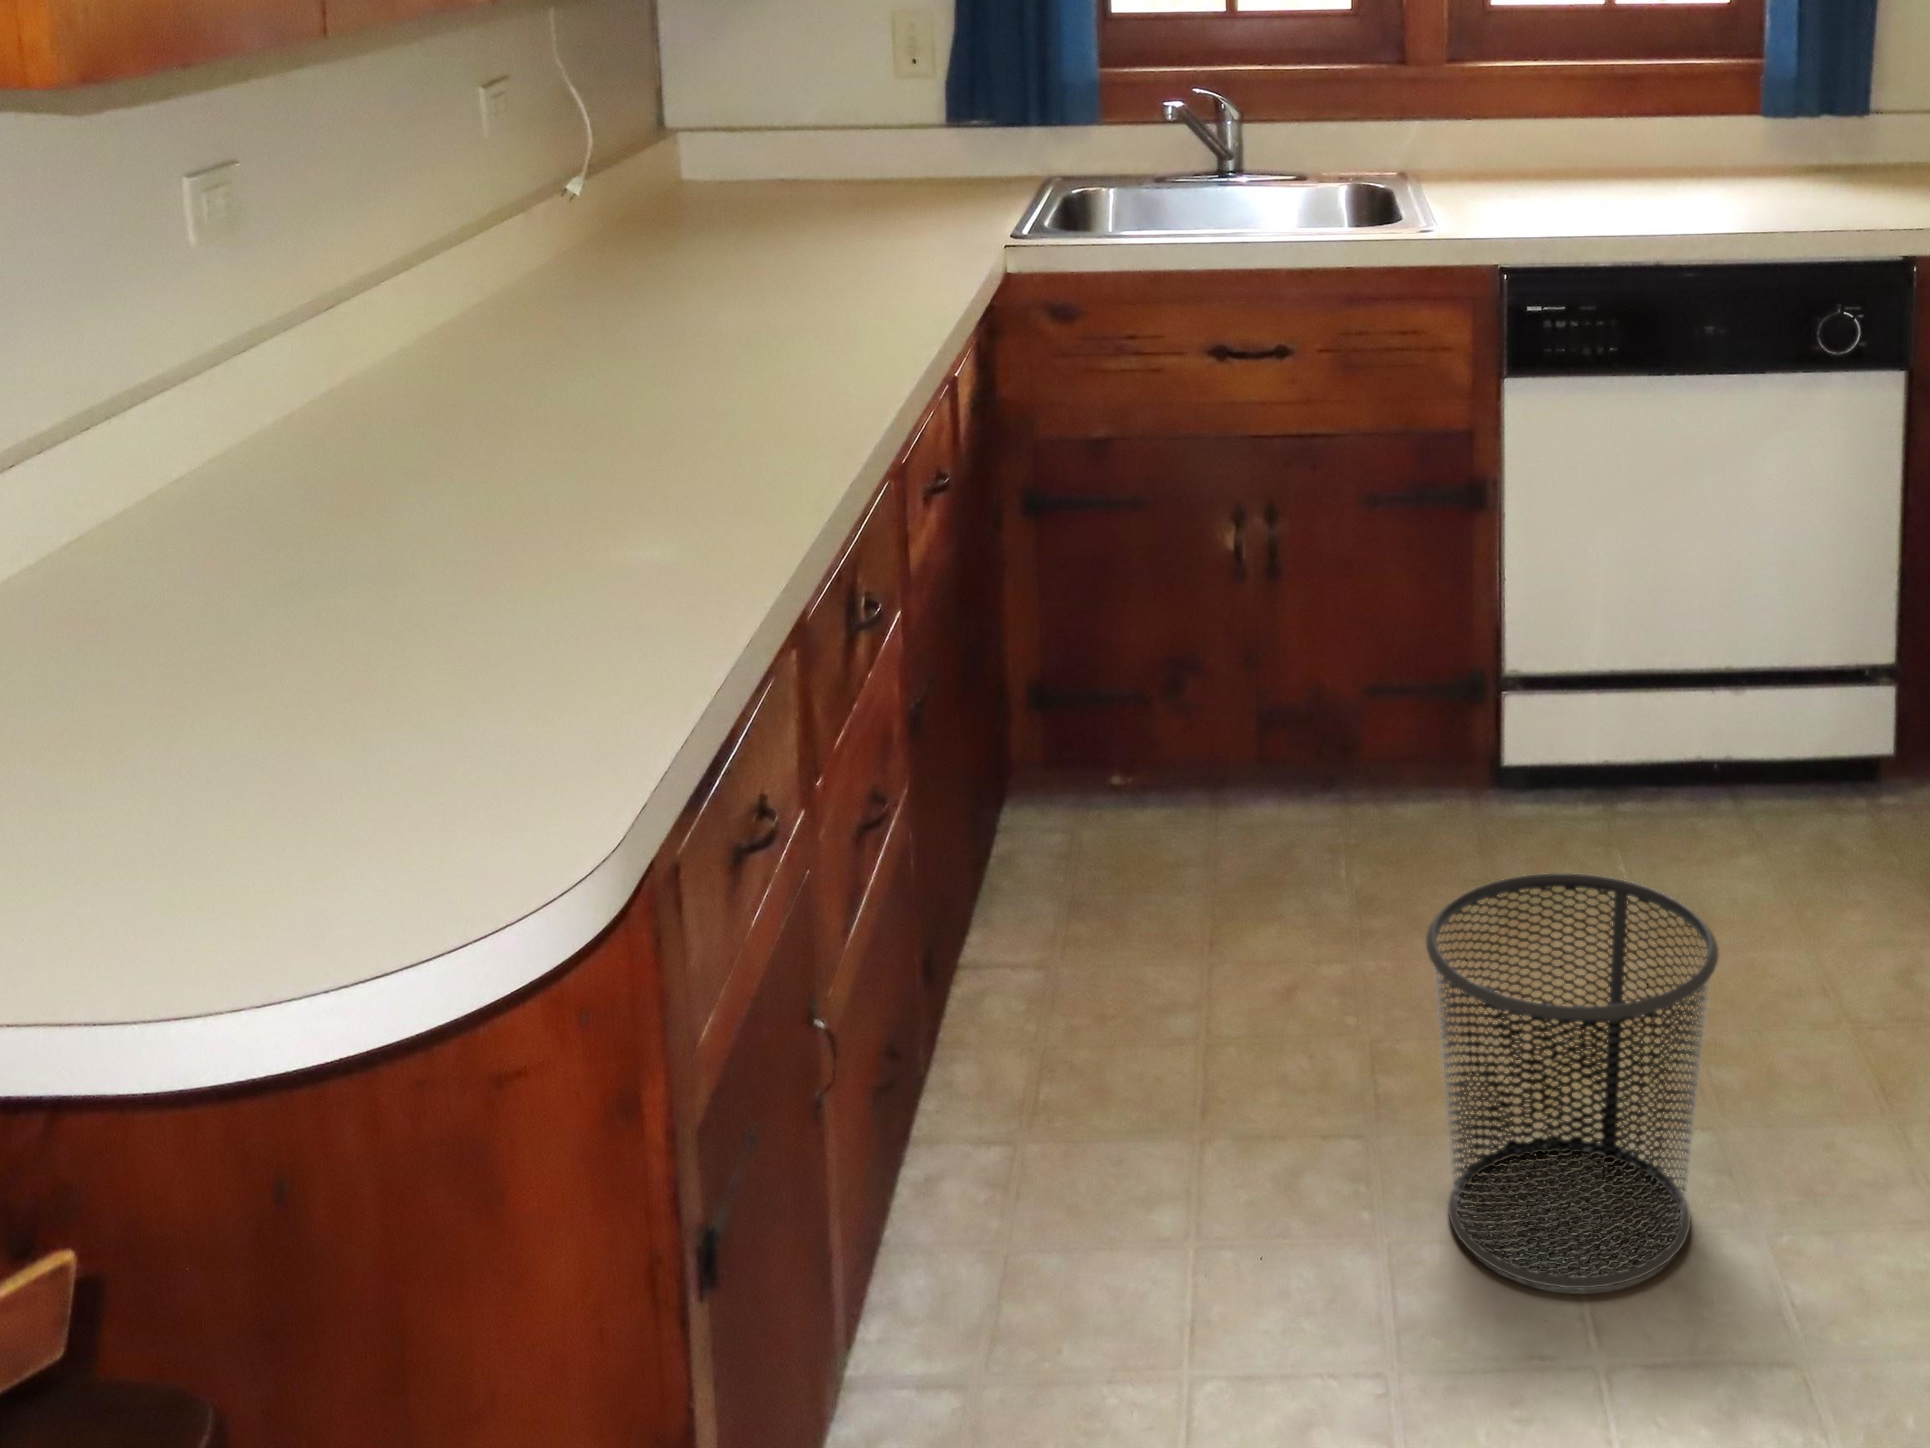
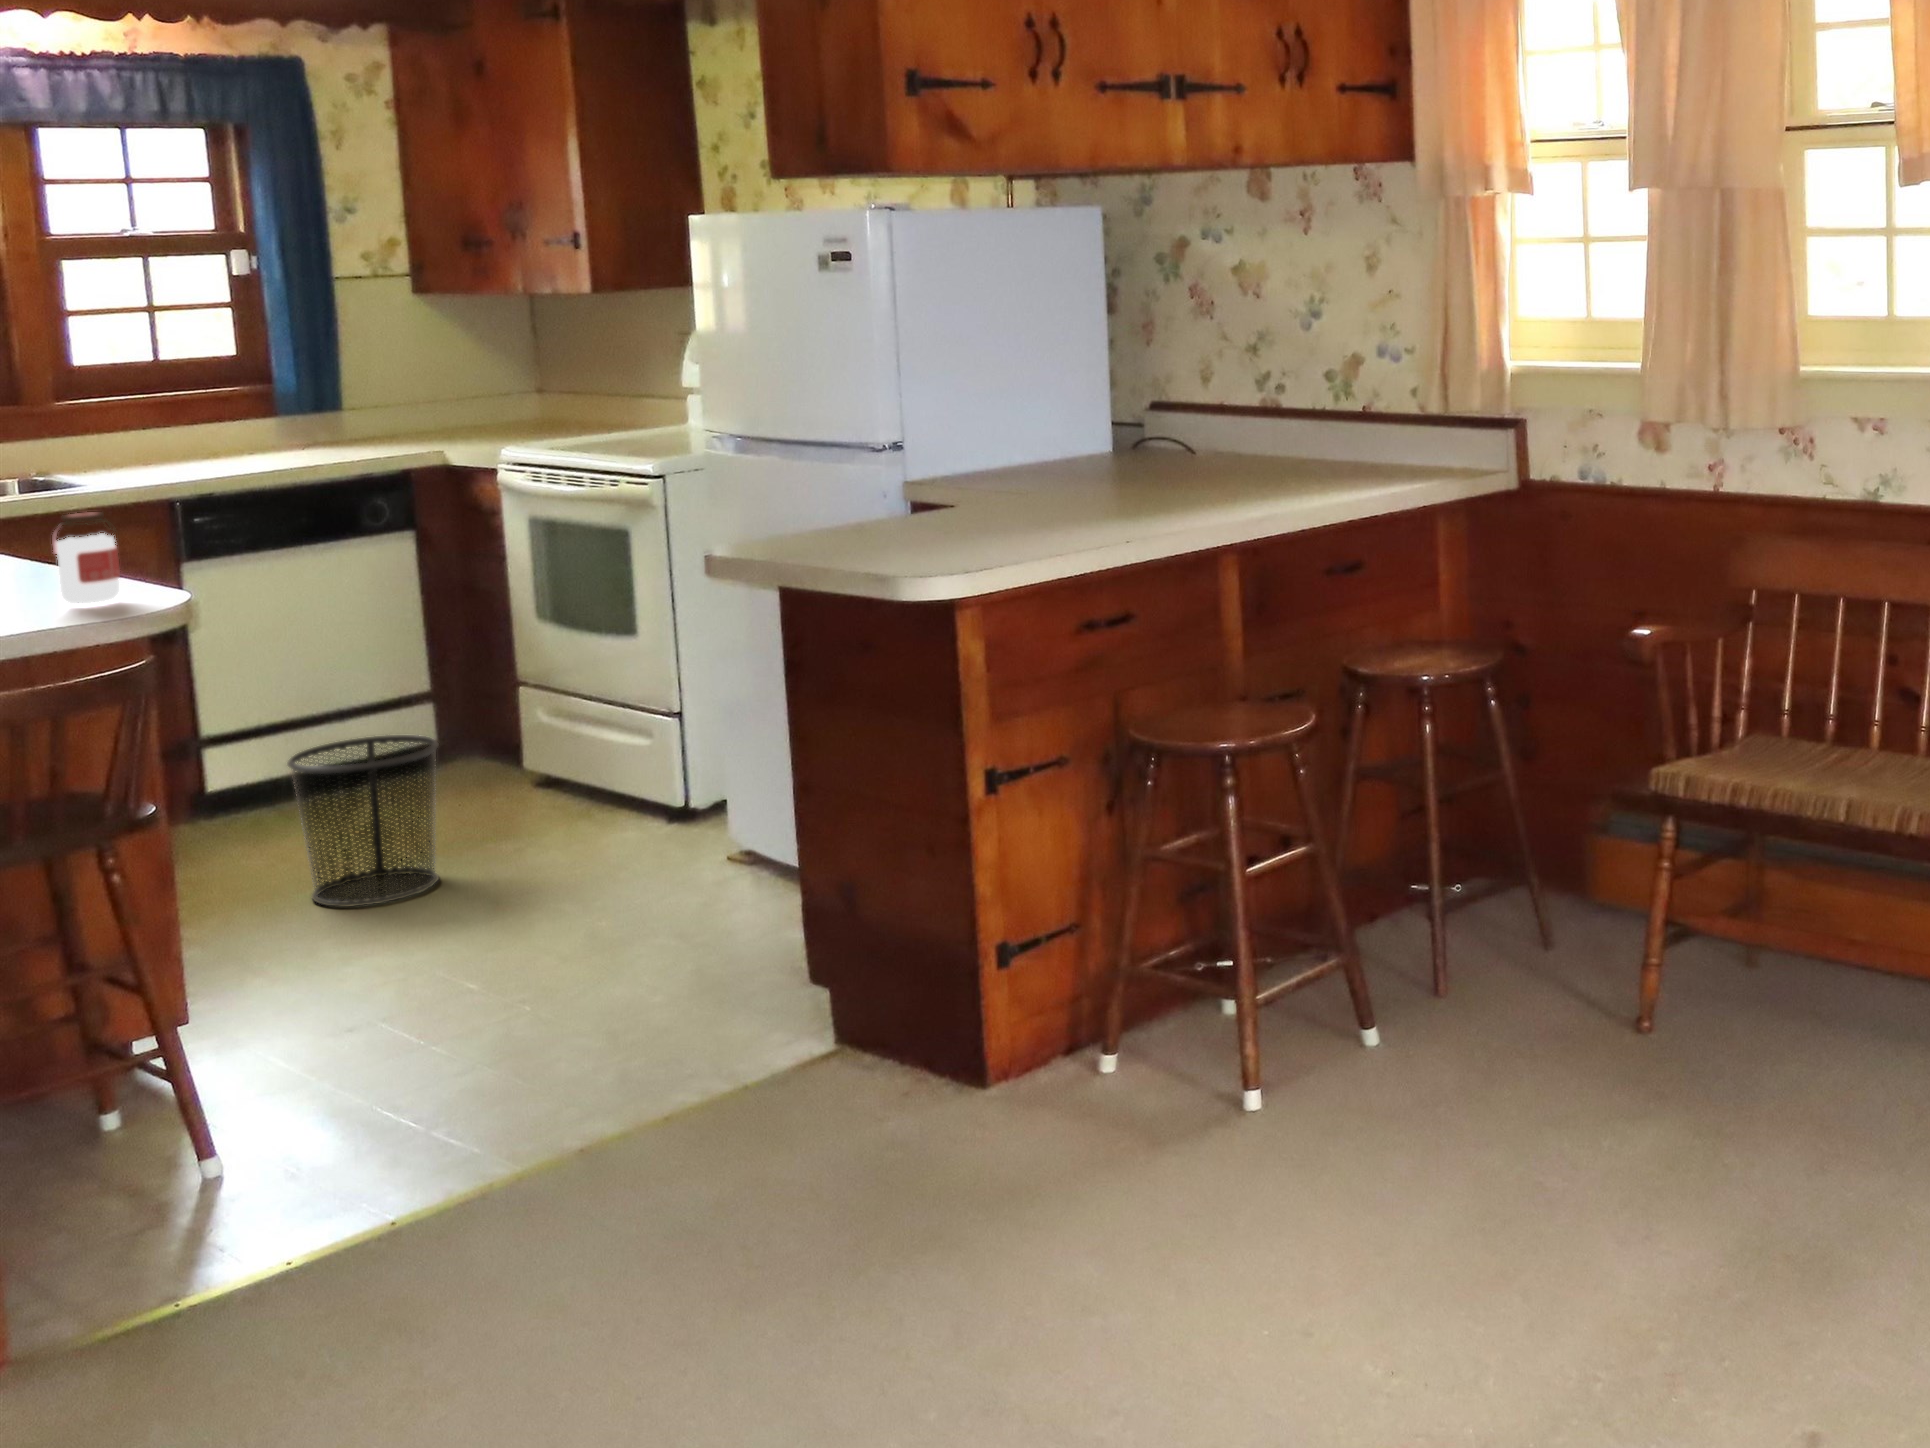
jar: none [346,577,515,851] -> present [52,512,120,603]

